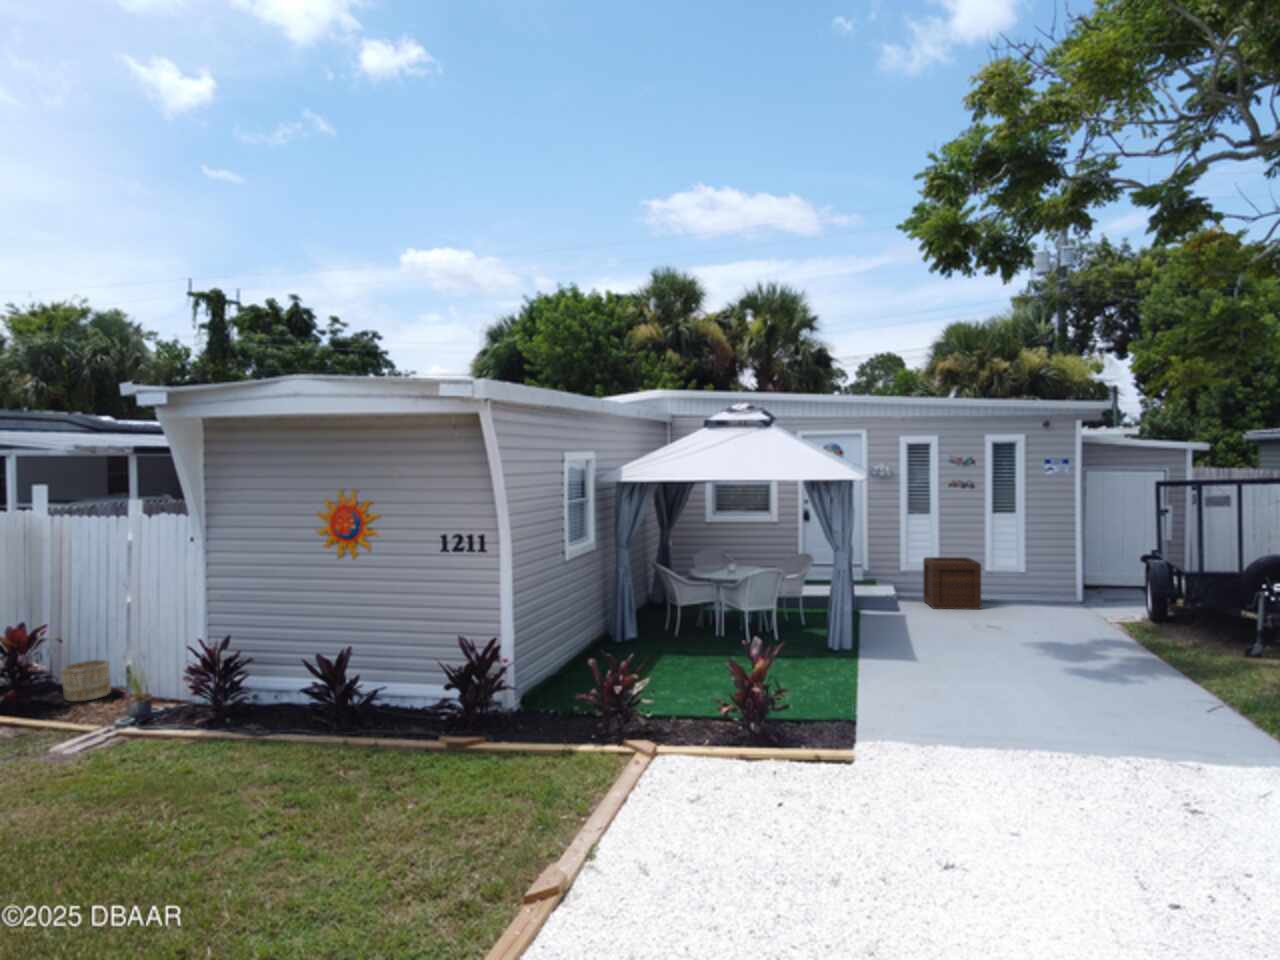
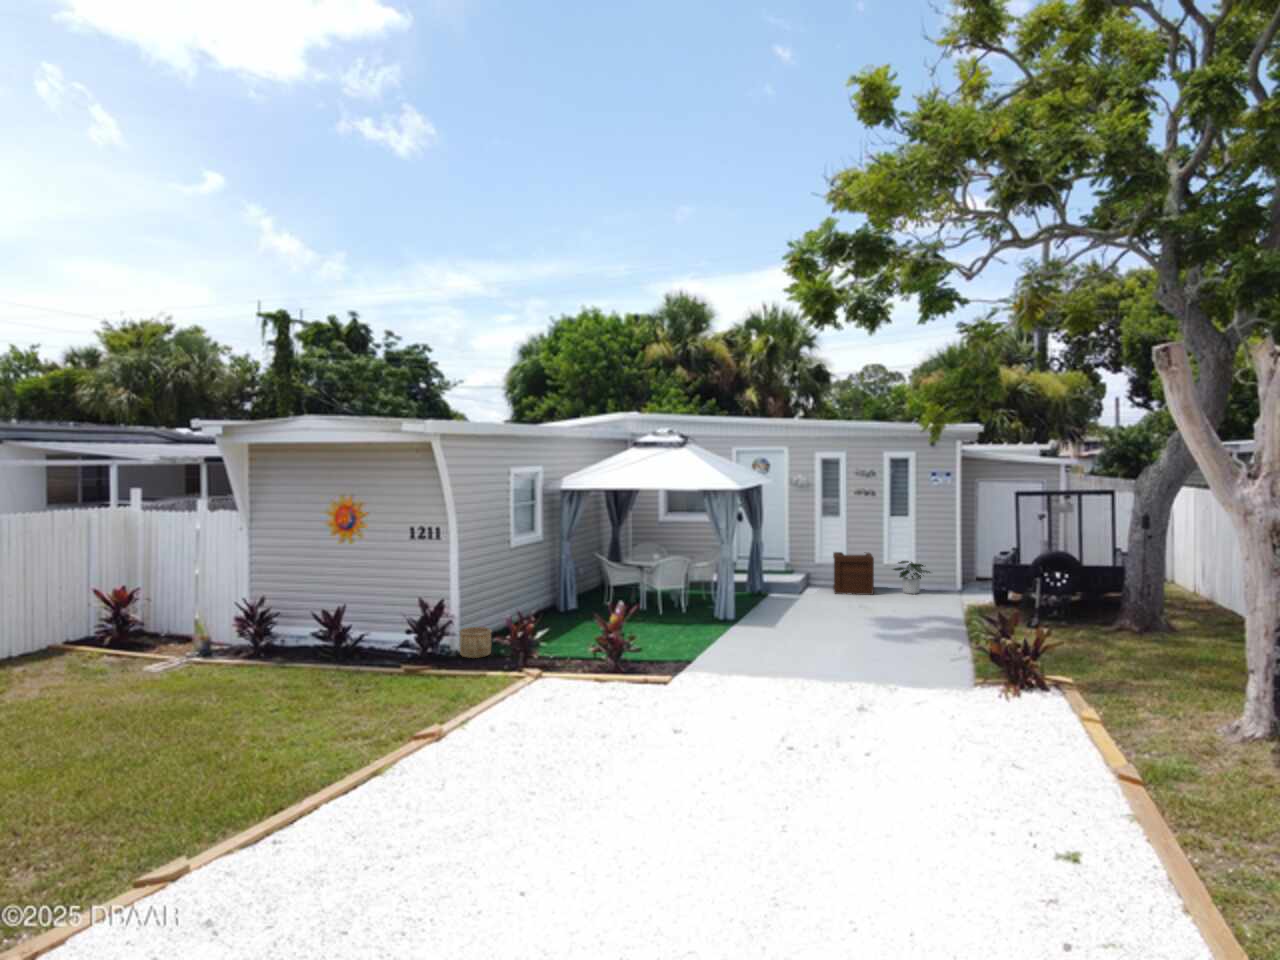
potted plant: none [997,567,1051,607] -> present [893,561,930,594]
wooden bucket: present [61,660,111,701] -> present [459,627,492,658]

